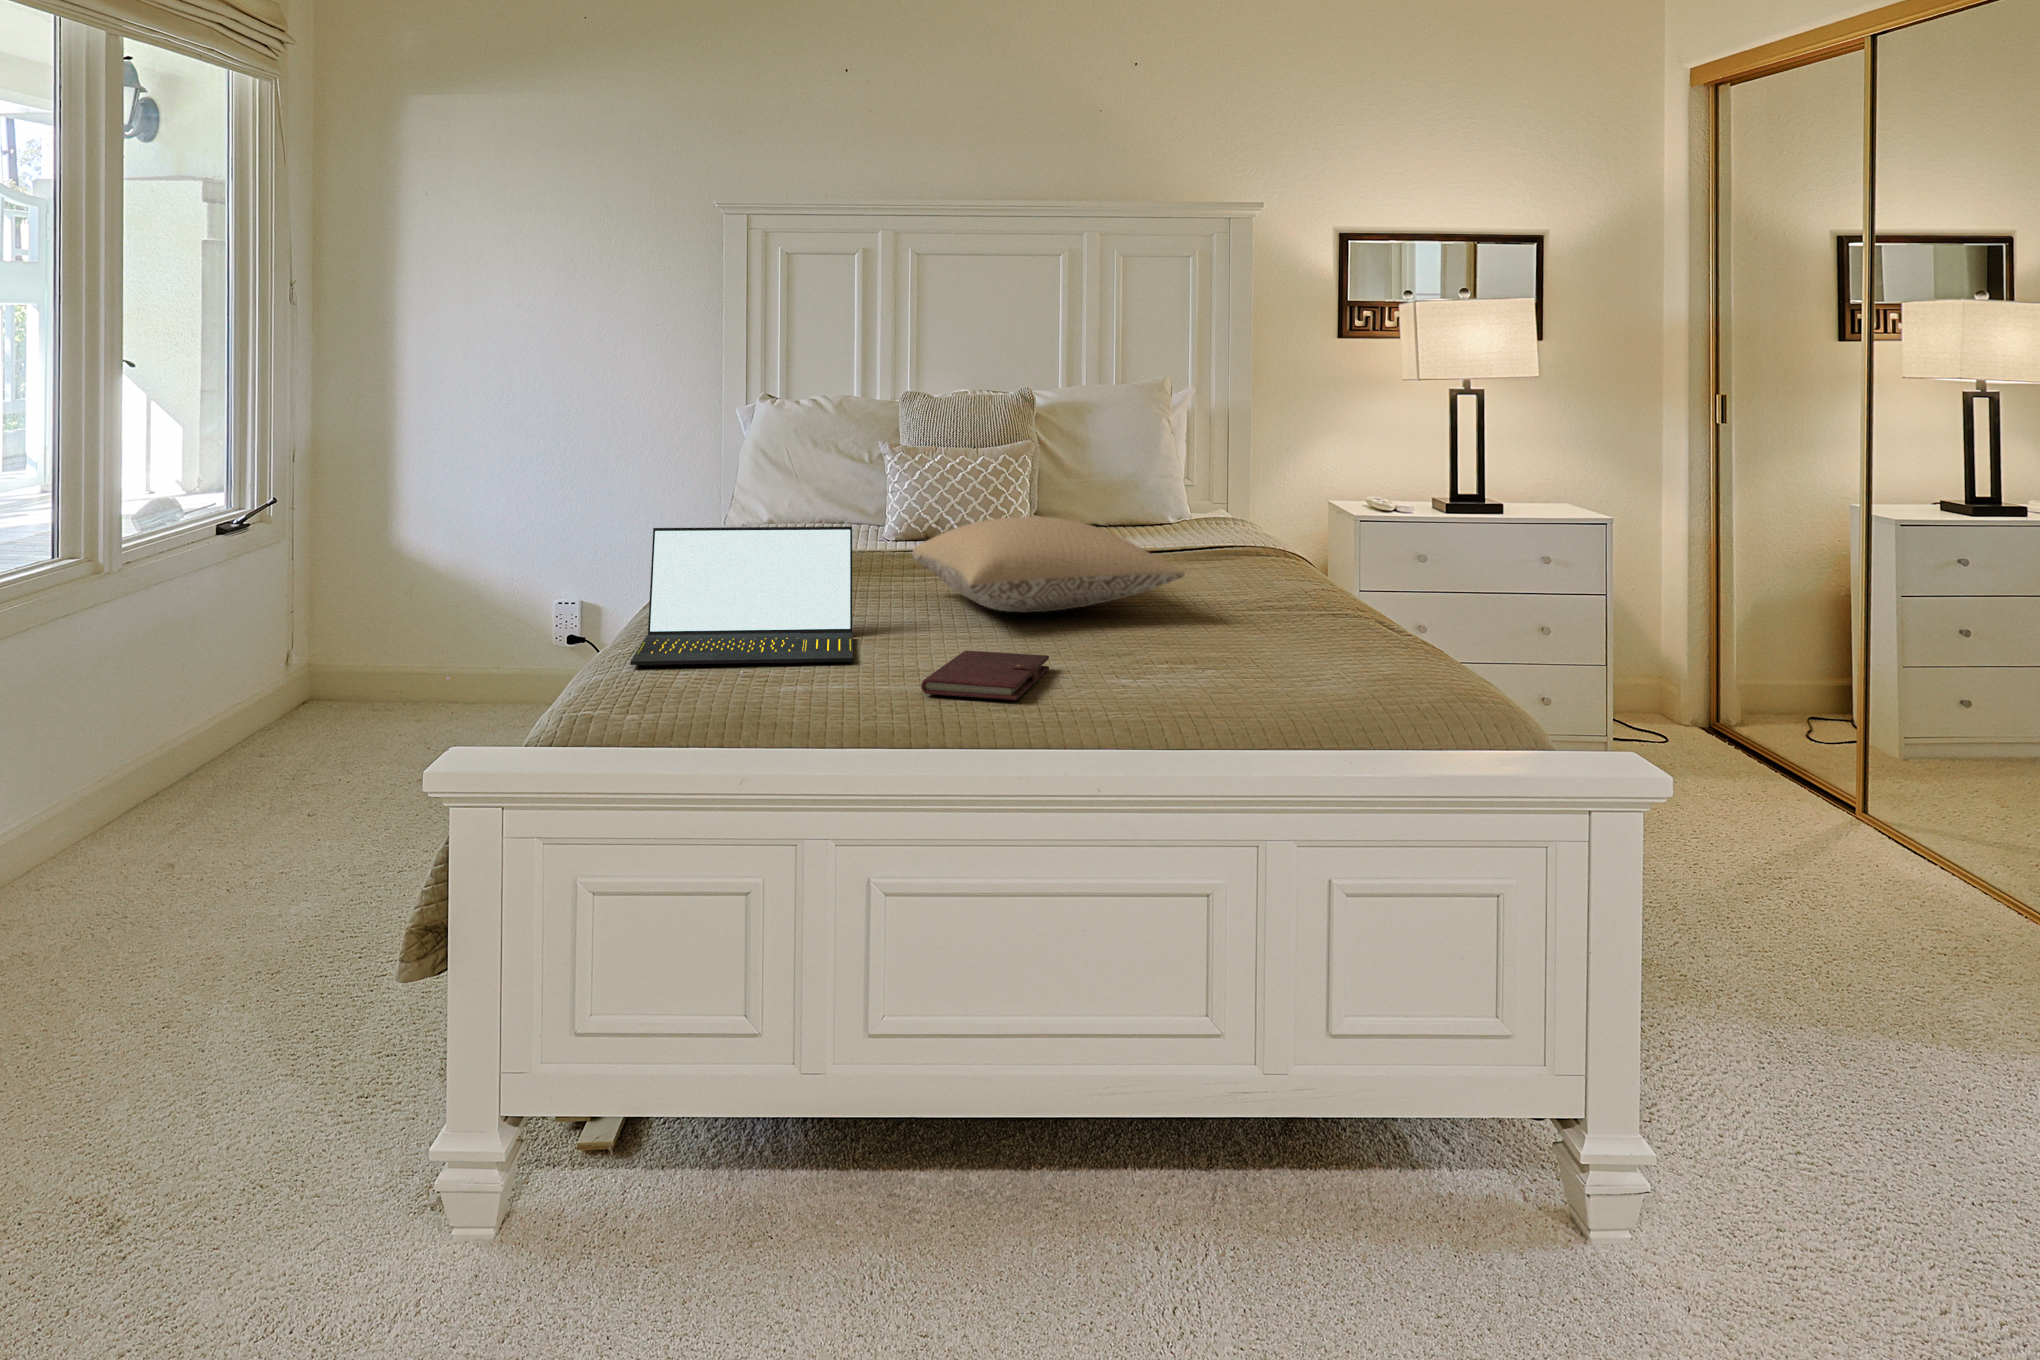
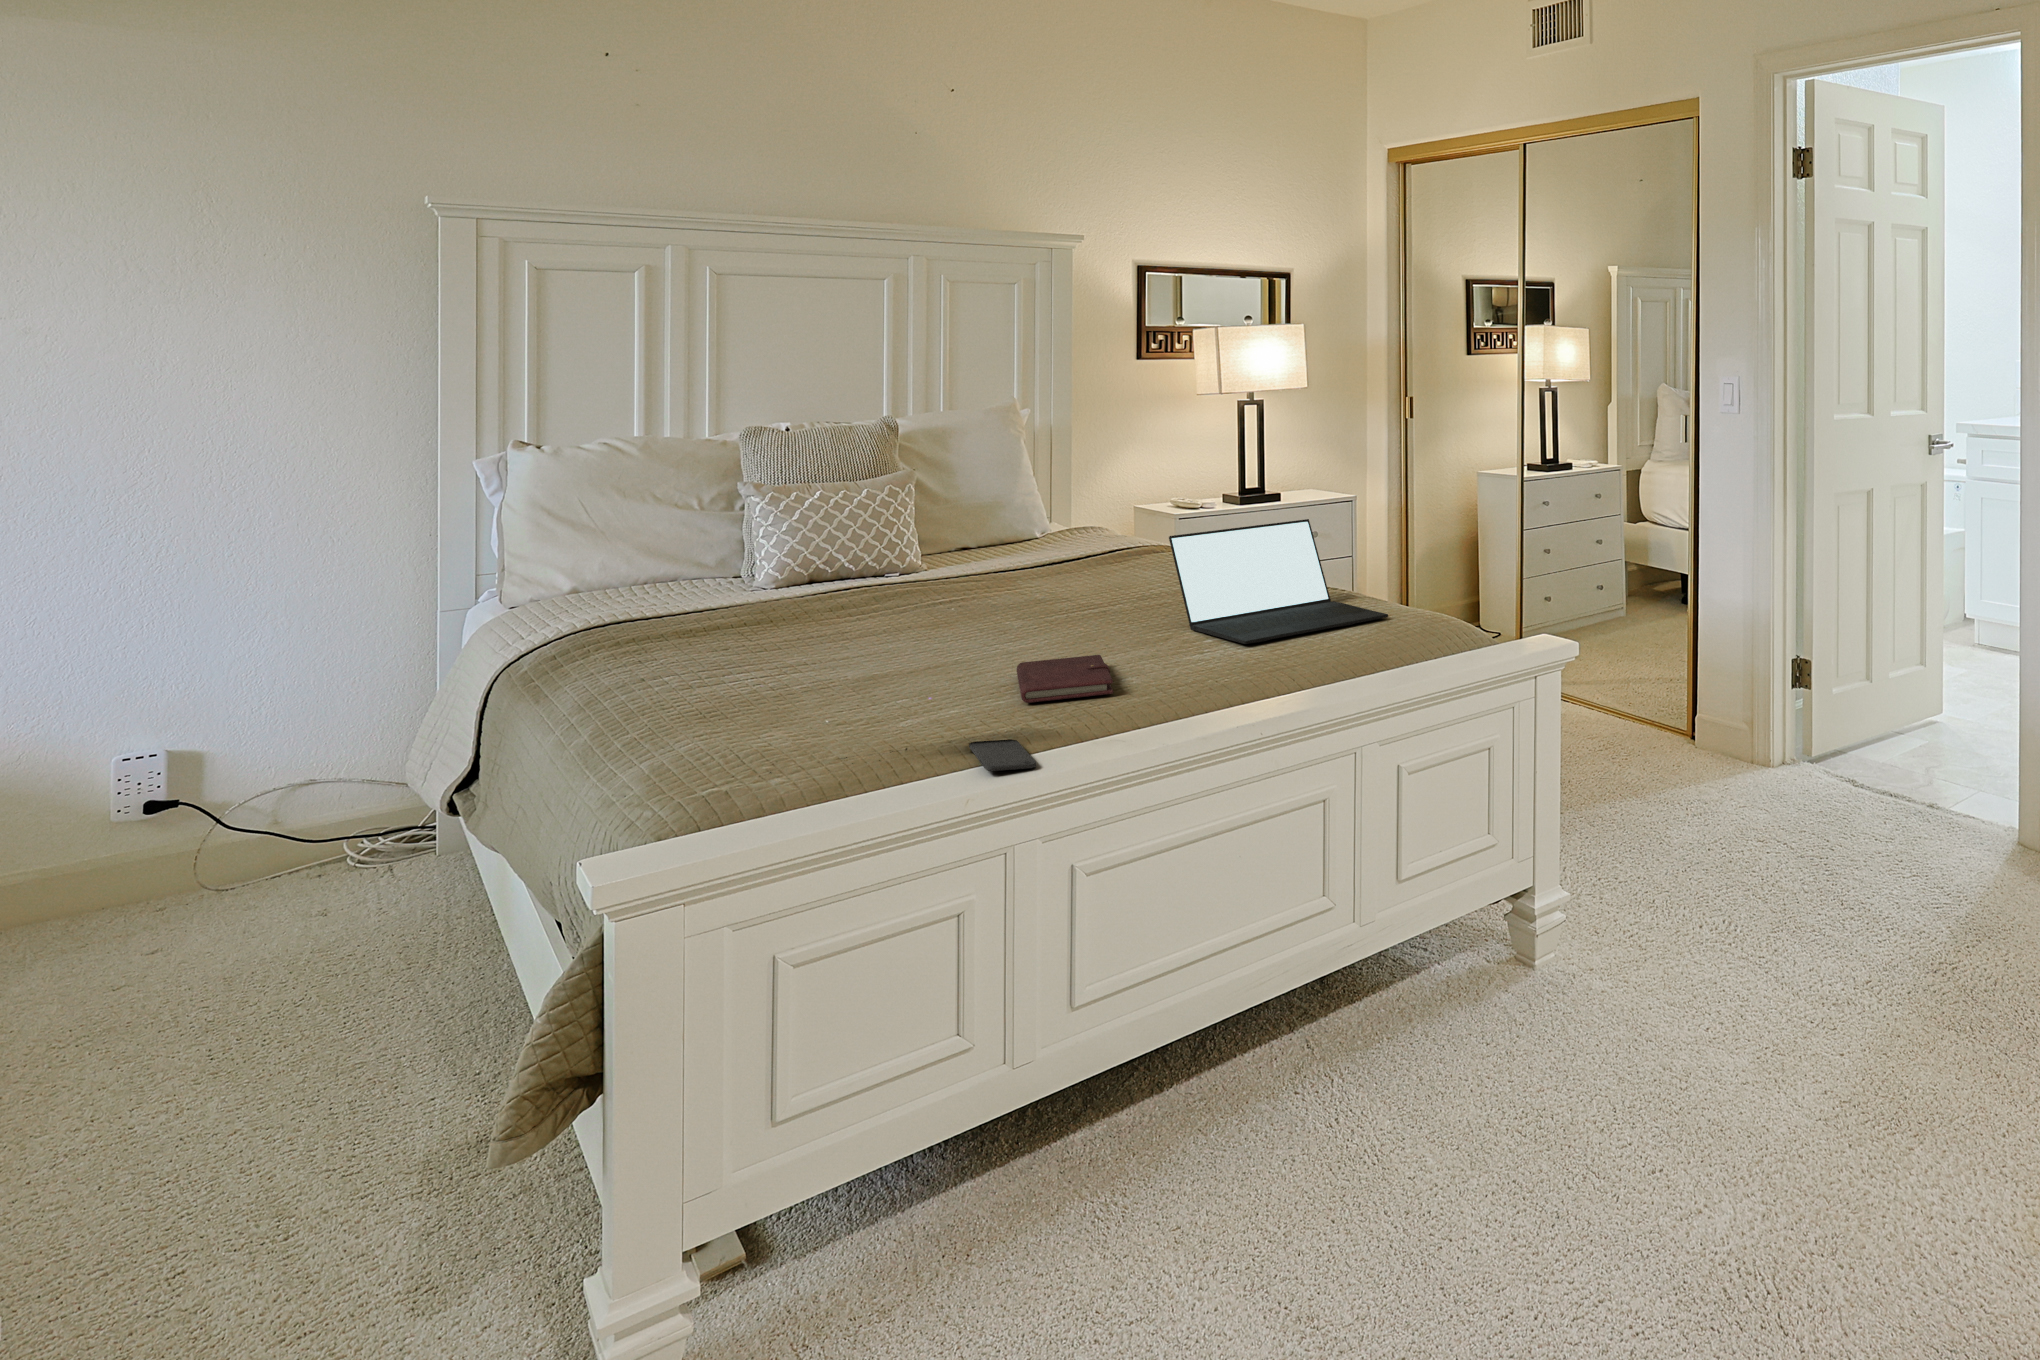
pillow: present [913,517,1185,612] -> none [878,537,1159,626]
laptop: present [631,527,853,666] -> present [1169,519,1388,644]
smartphone: none [816,725,887,764] -> present [969,739,1037,771]

